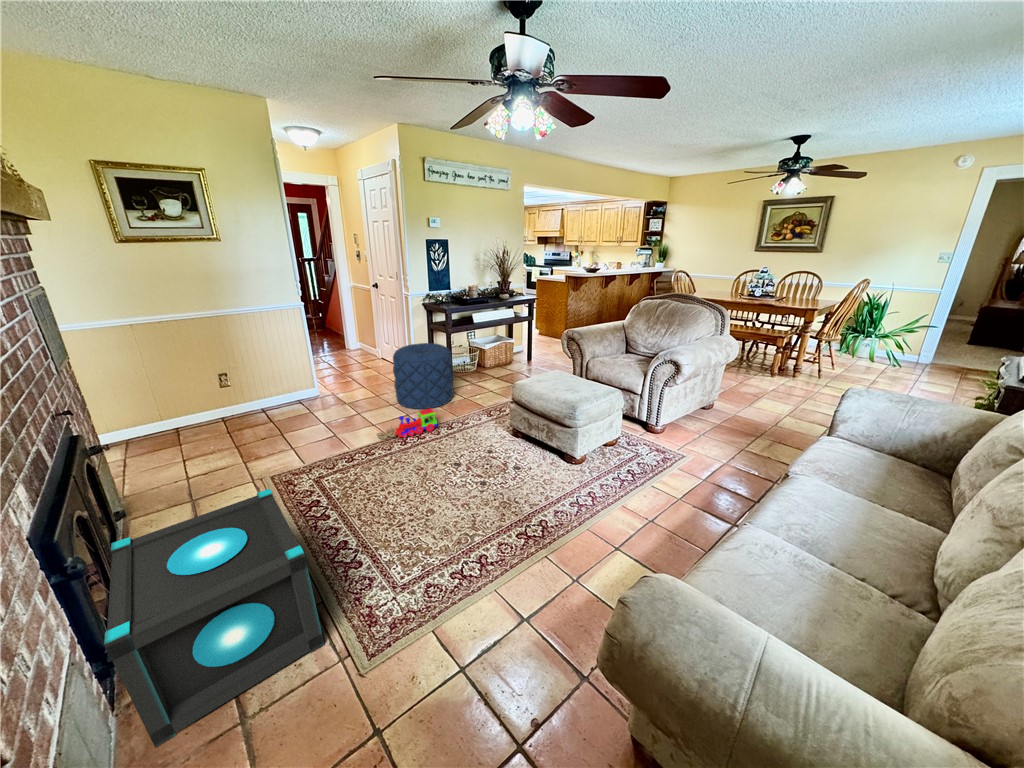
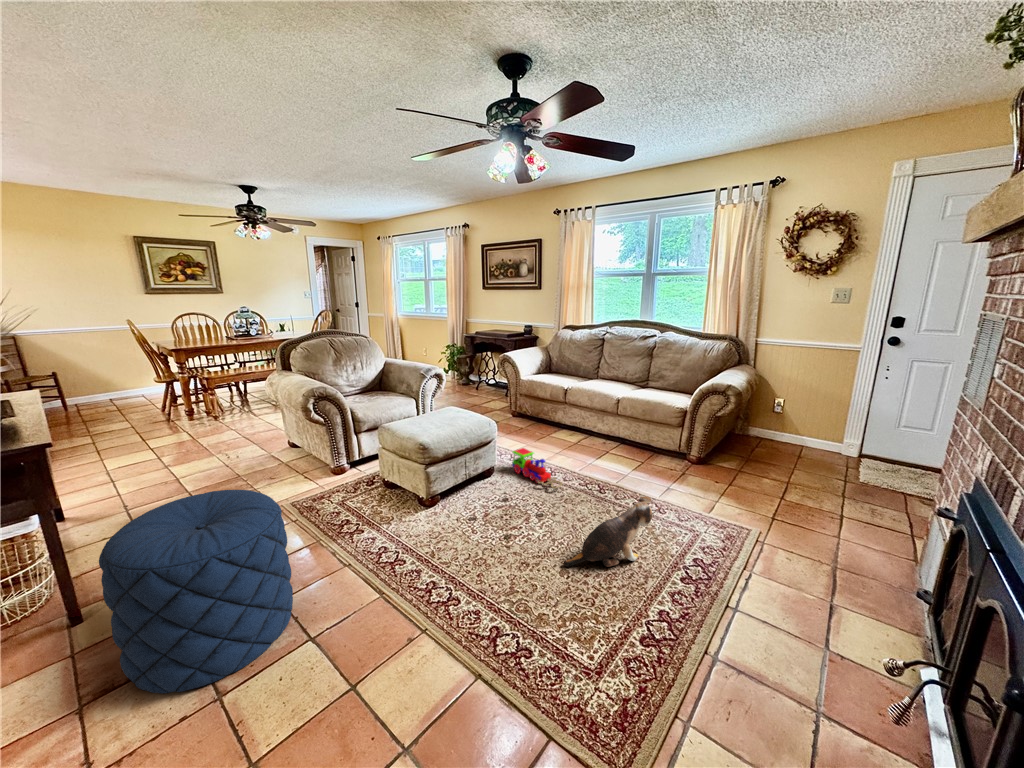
toy train: present [377,408,438,438] -> present [512,448,562,489]
plush toy: none [376,479,417,524] -> present [564,496,659,567]
speaker: present [104,489,324,748] -> none [746,470,939,680]

